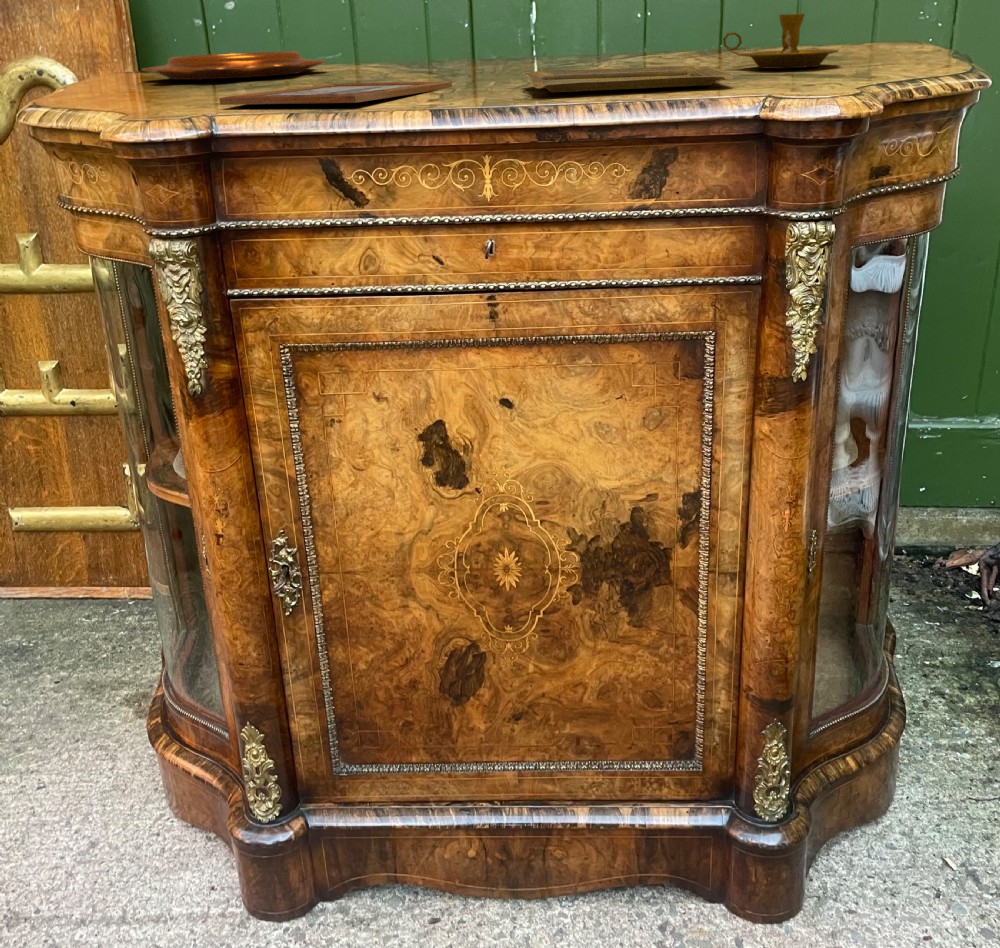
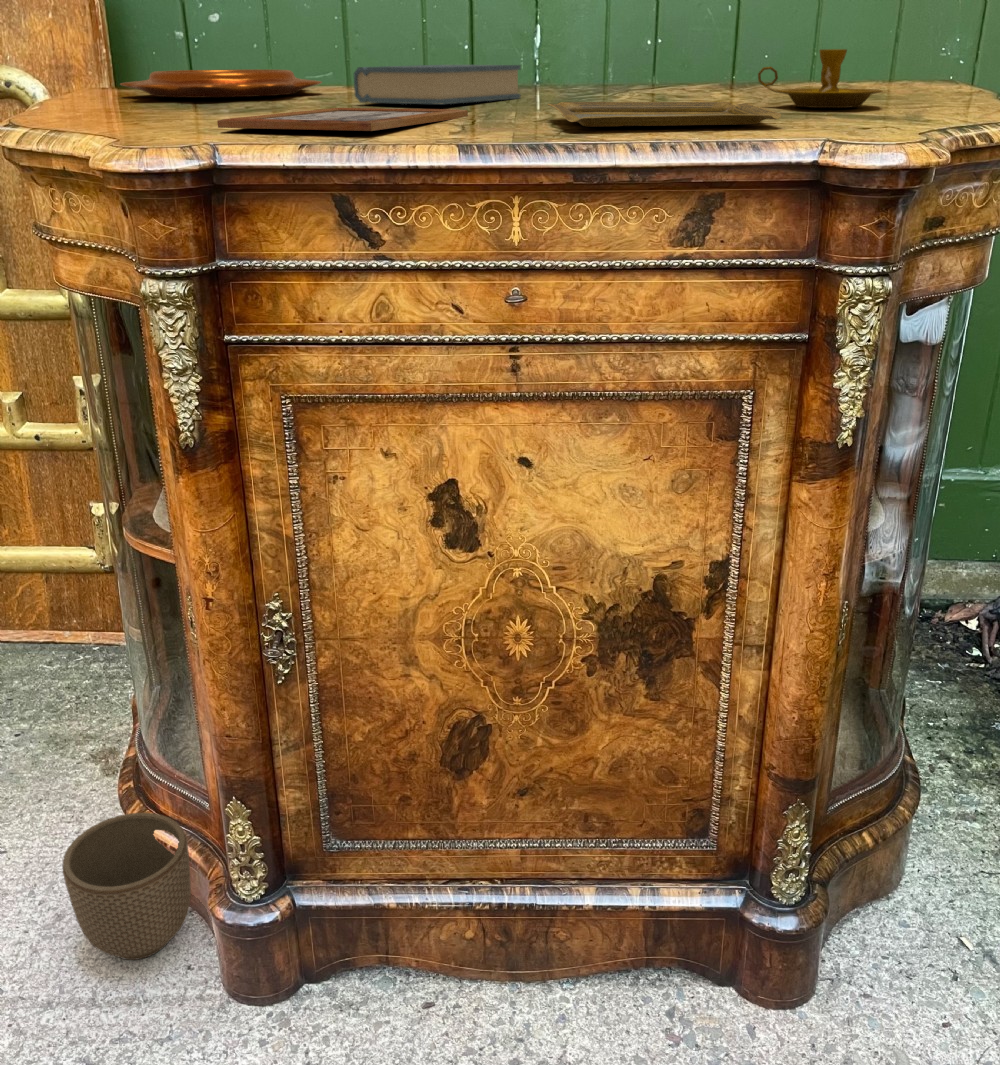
hardback book: none [351,39,509,78] -> present [354,65,521,104]
planter: none [92,744,211,881] -> present [63,813,191,960]

